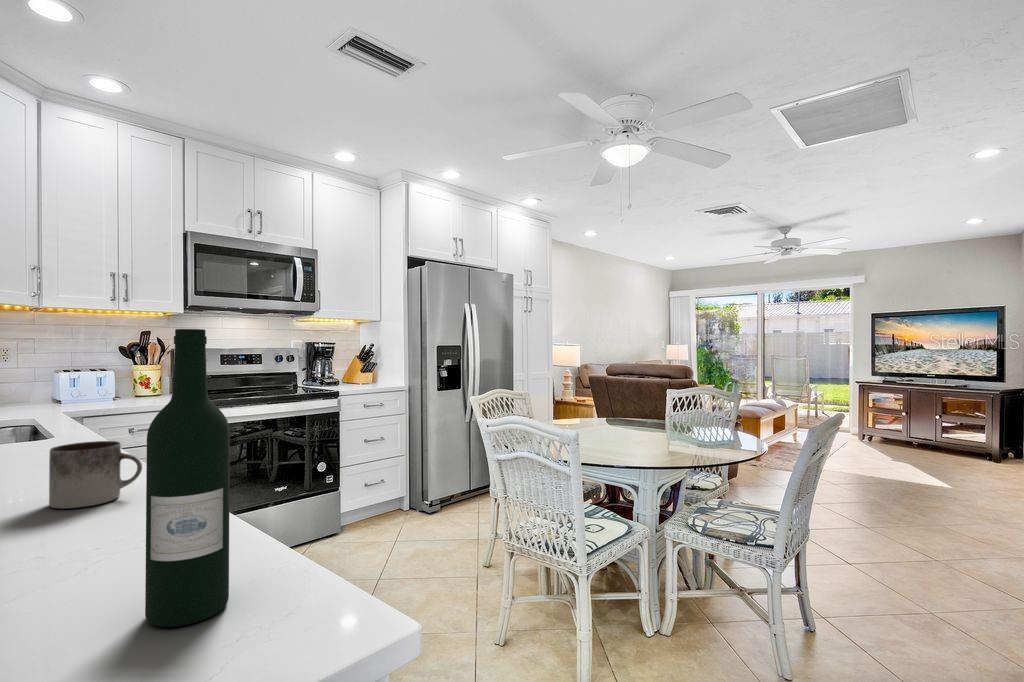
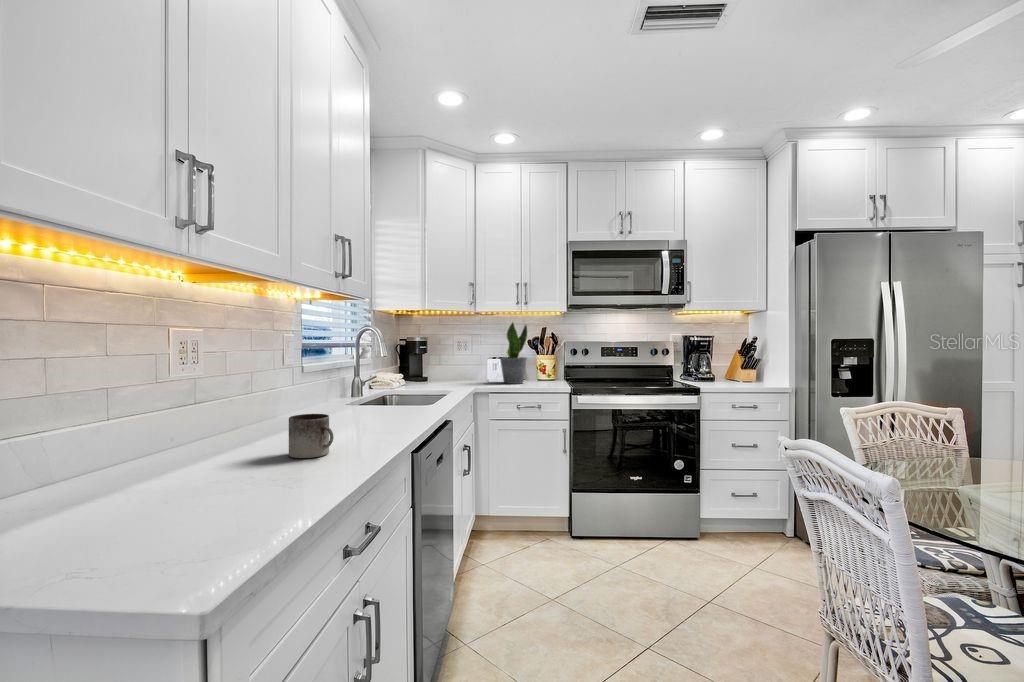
potted plant: none [87,323,132,405] -> present [500,322,527,384]
wine bottle: present [145,329,230,627] -> none [96,348,157,553]

